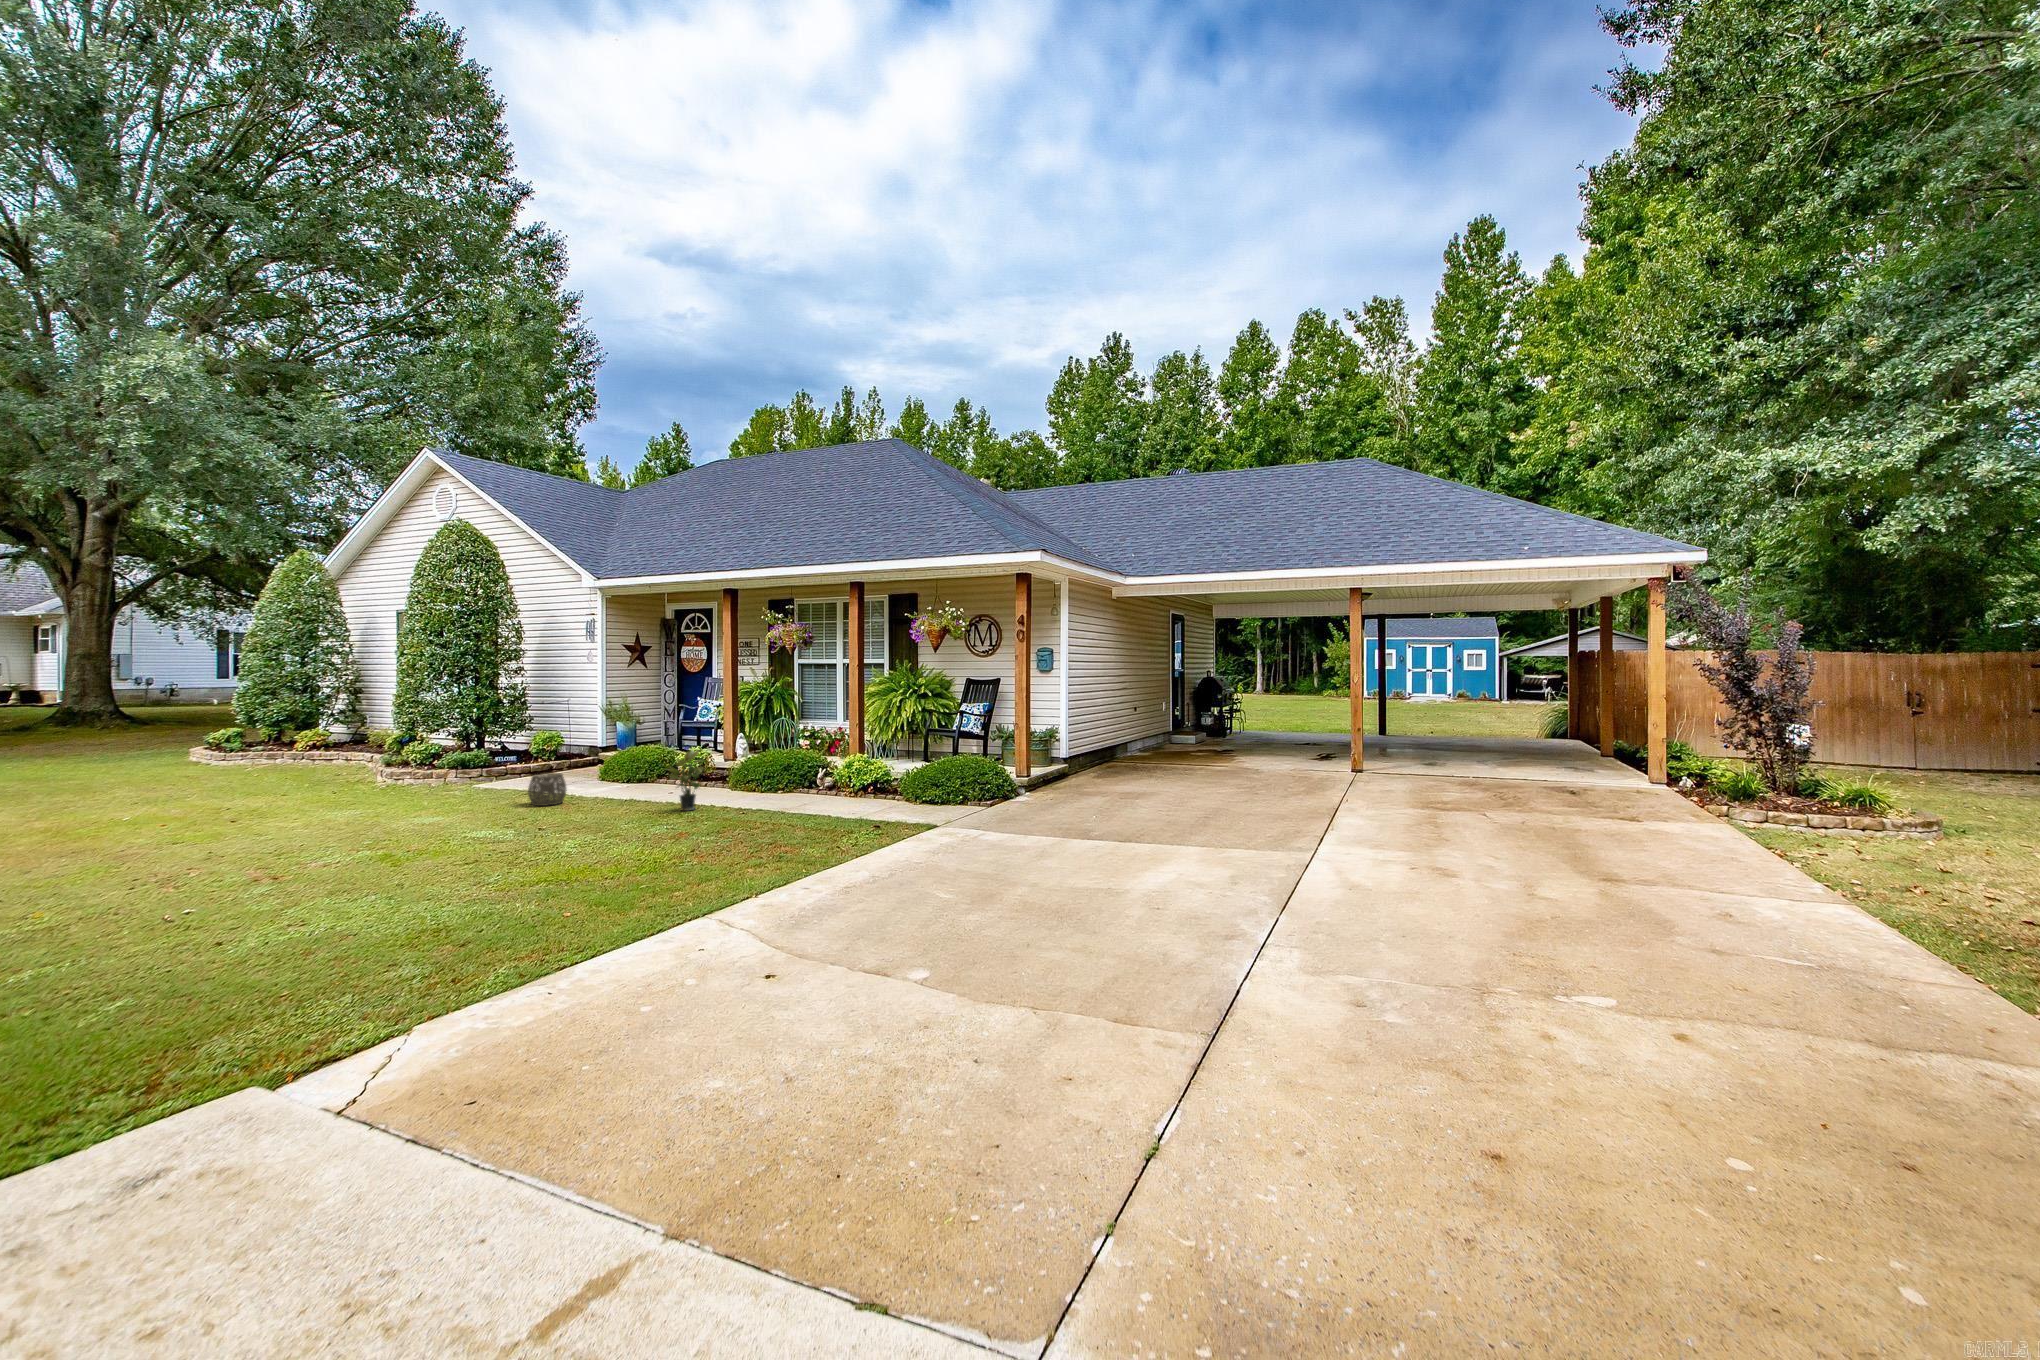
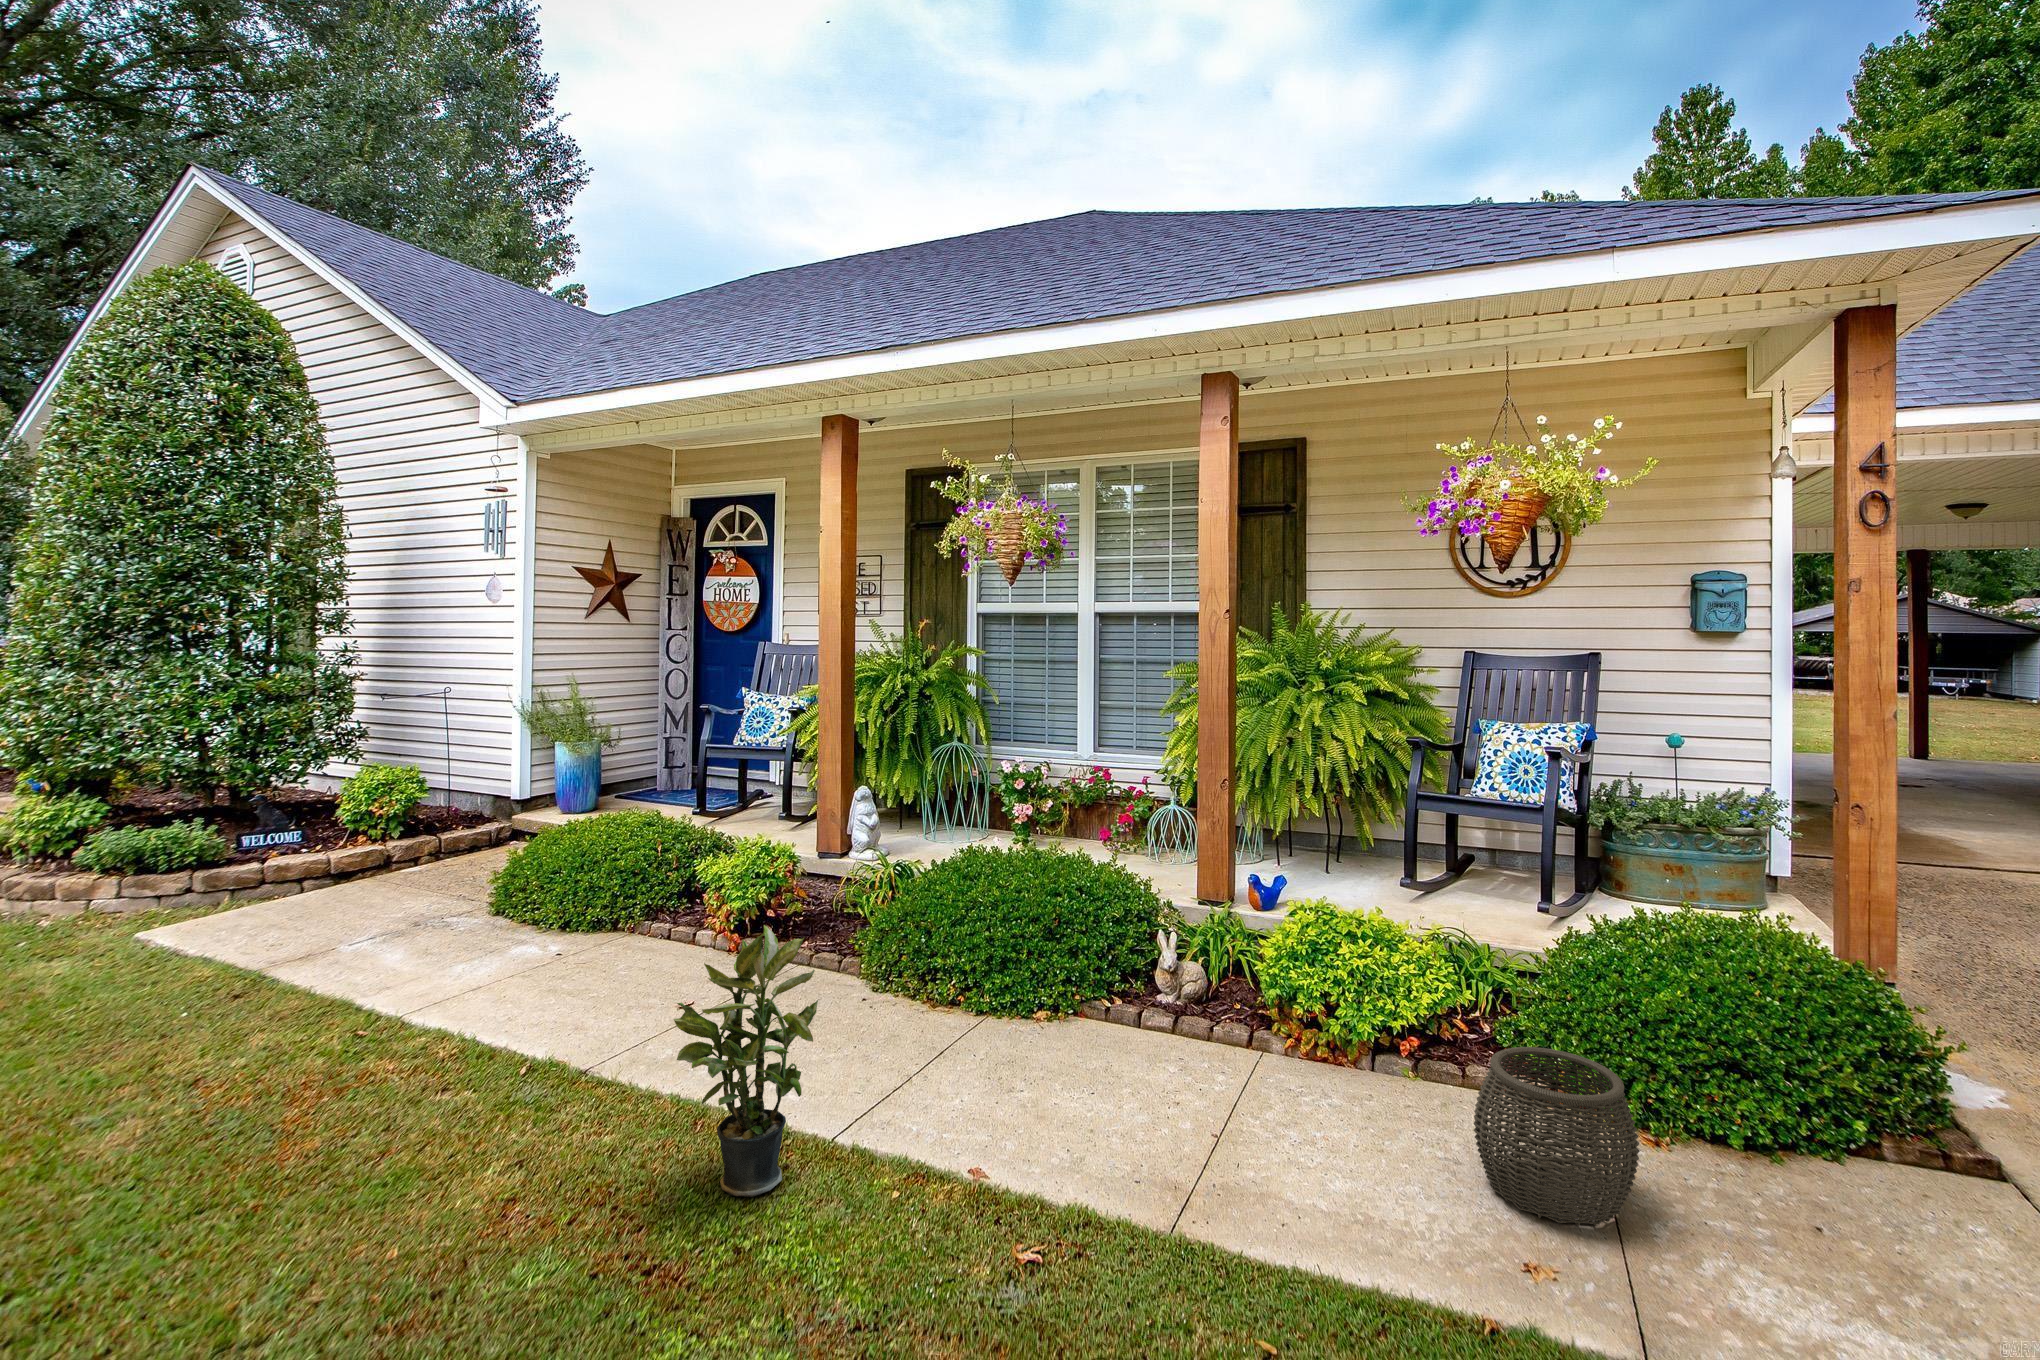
woven basket: present [528,773,567,806] -> present [1474,1047,1640,1226]

